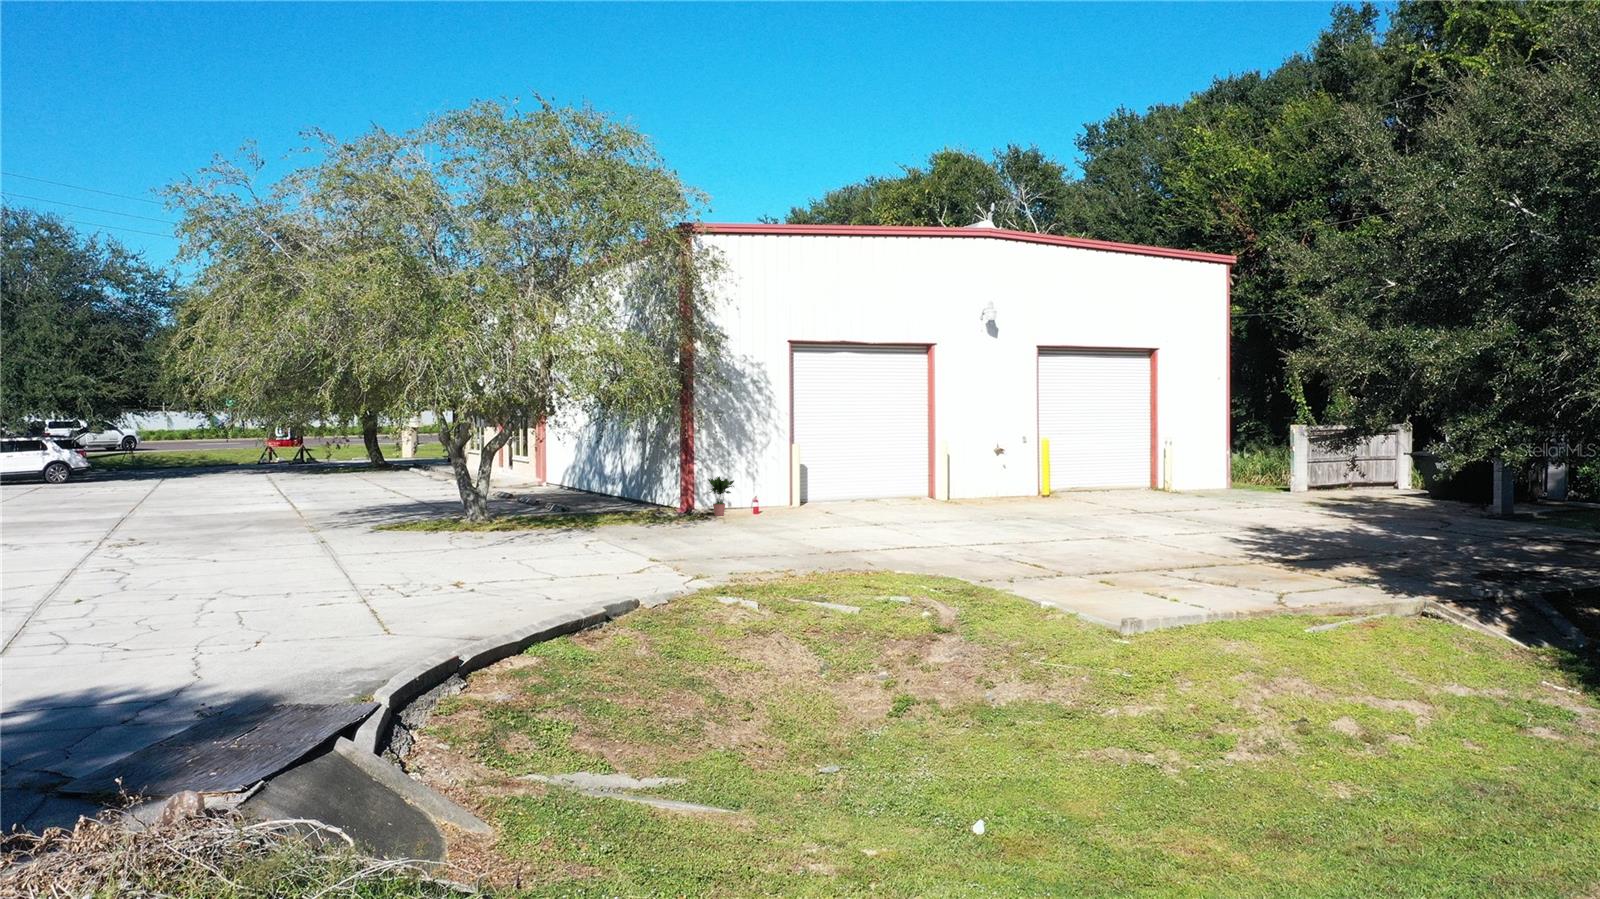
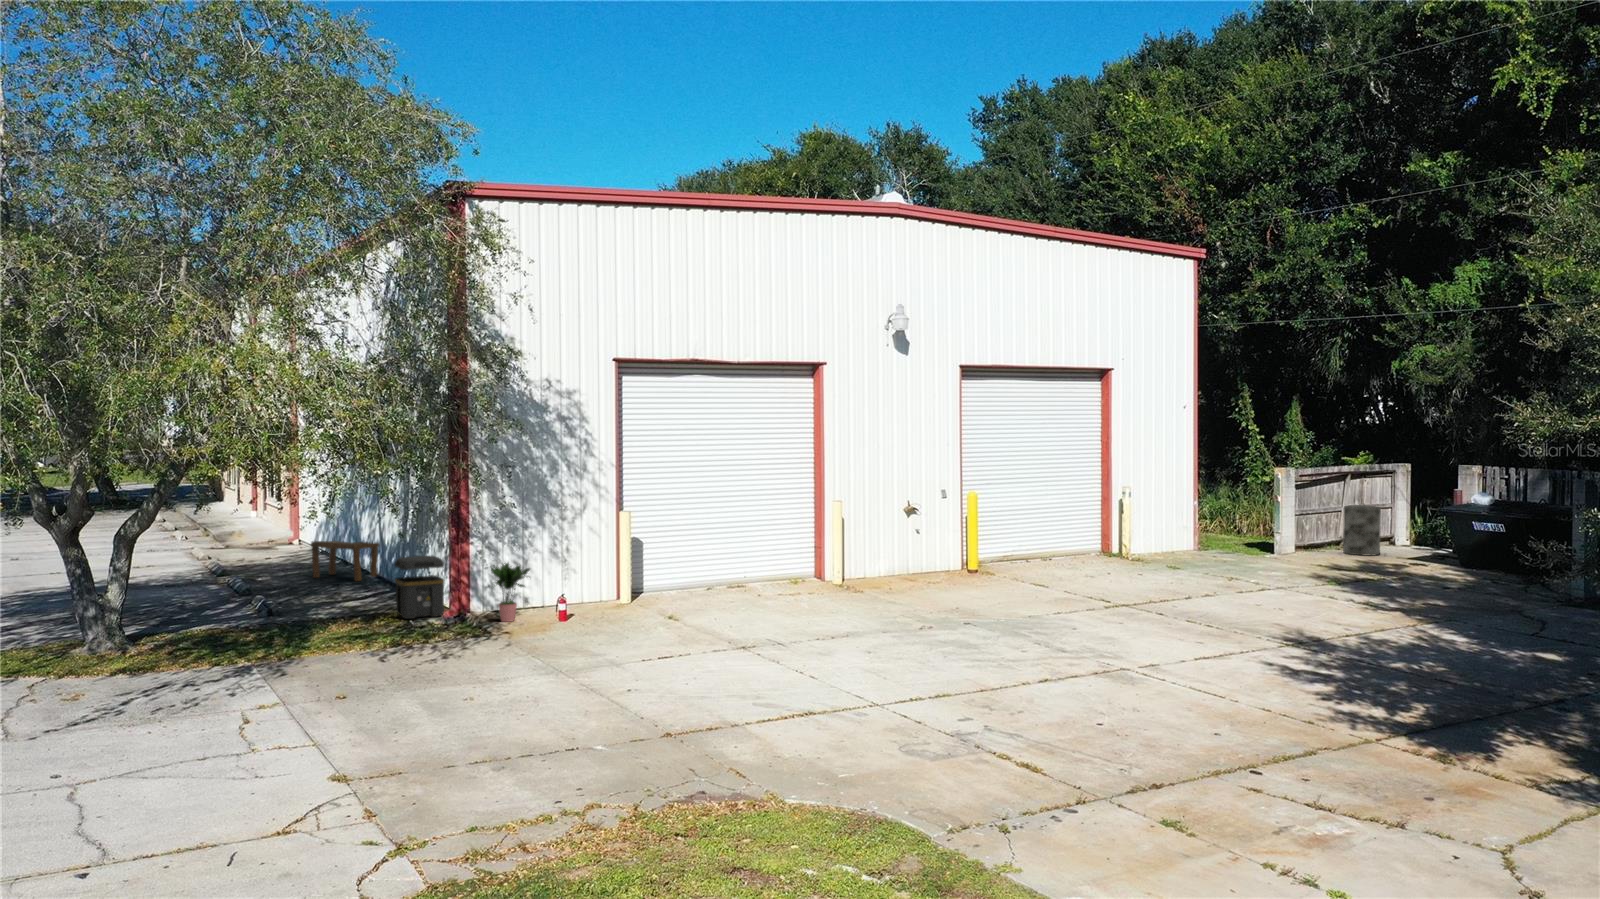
trash can: none [1350,454,1381,495] -> present [1343,504,1381,556]
bench: none [575,472,622,499] -> present [311,541,379,581]
toolbox: none [644,474,677,514] -> present [395,556,445,619]

